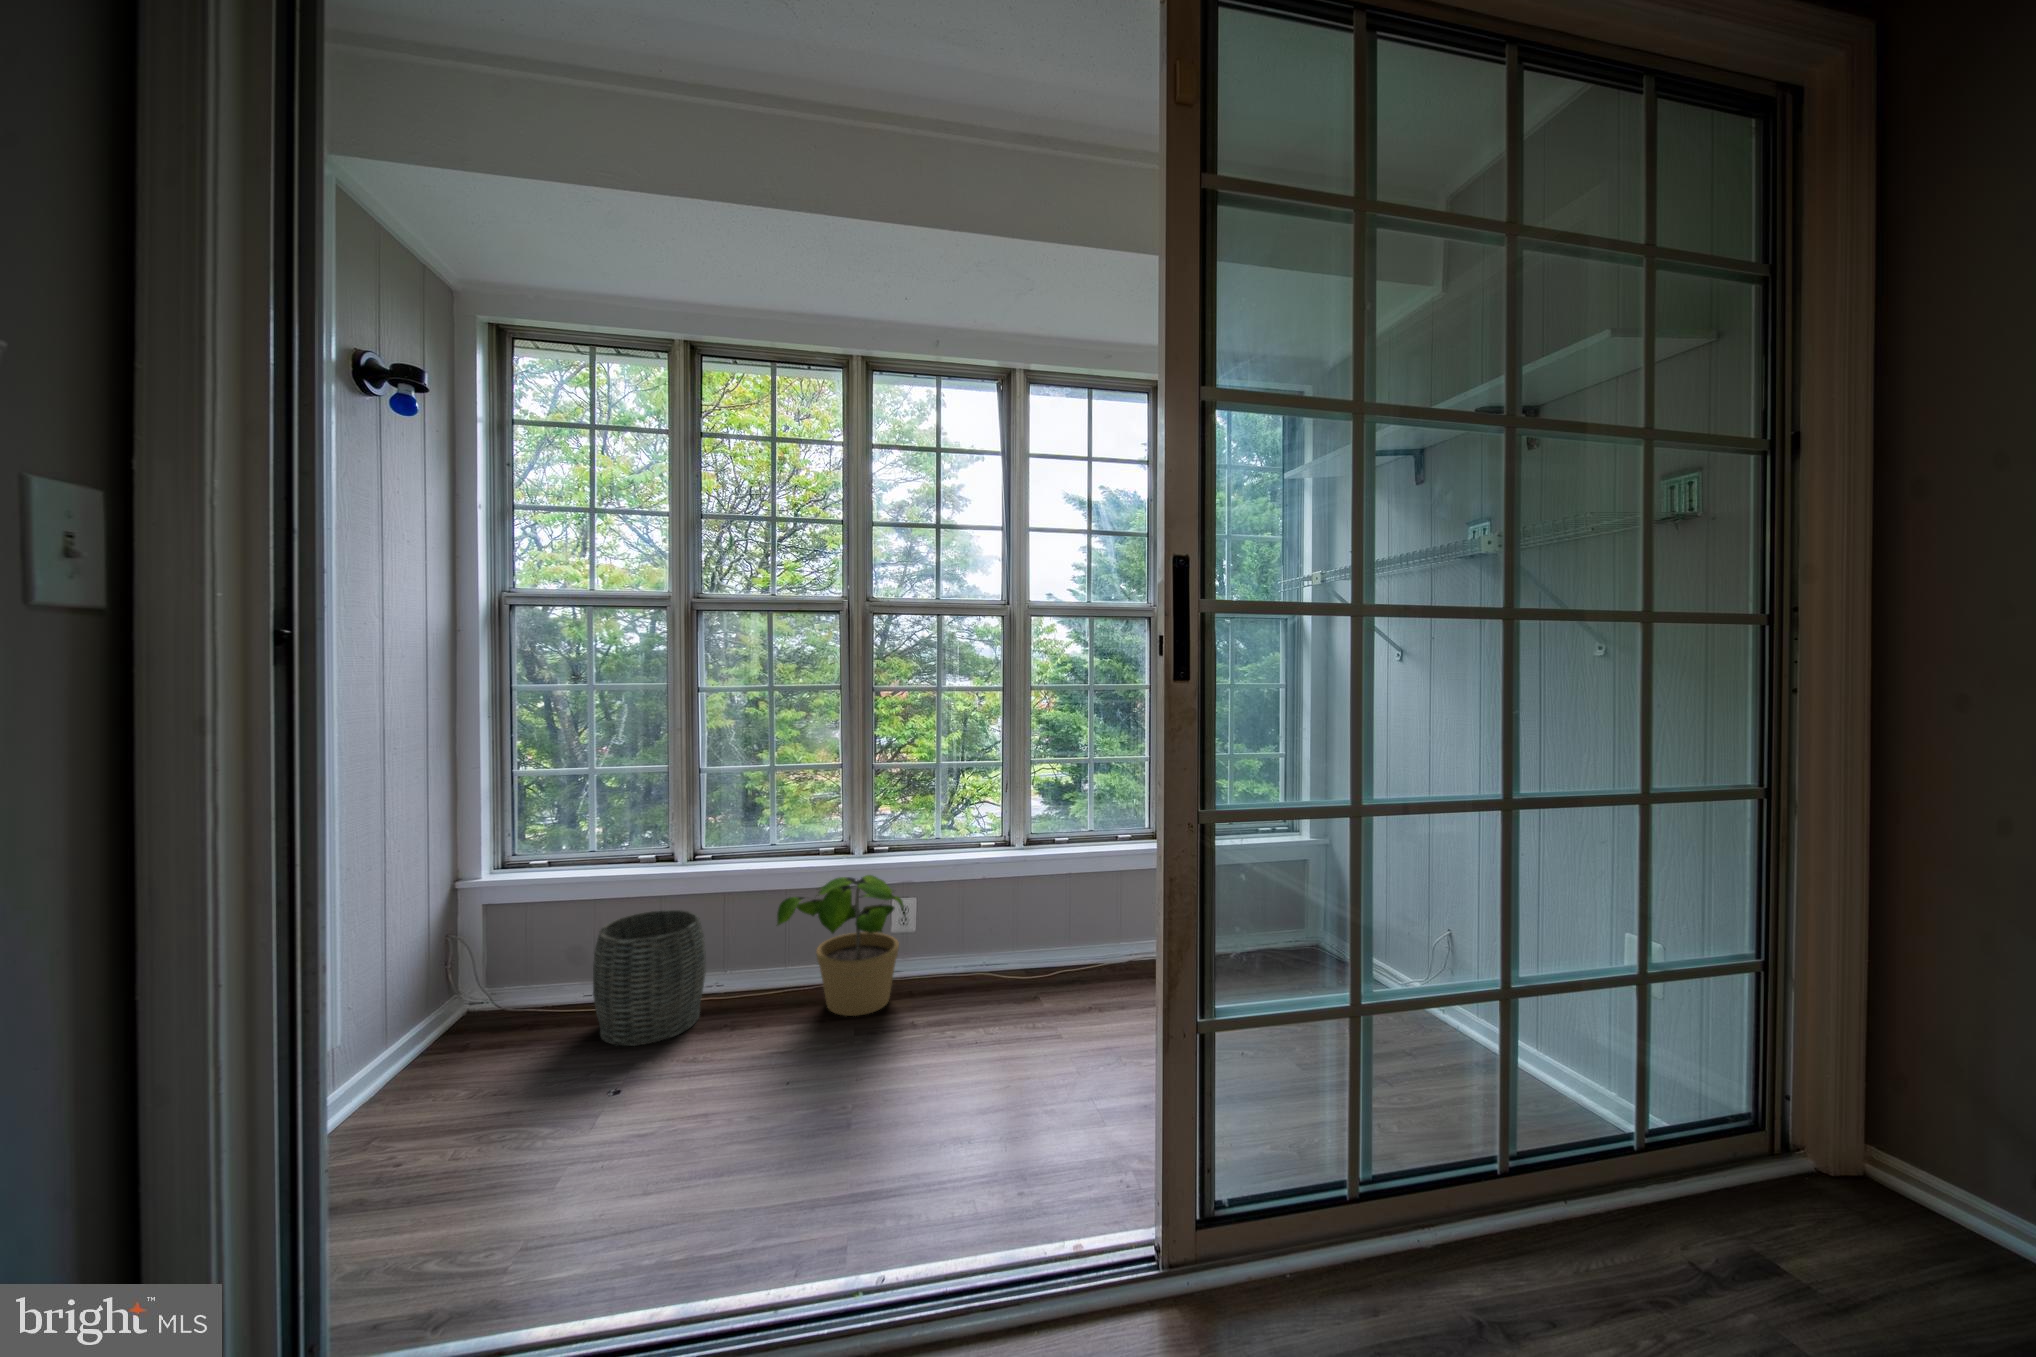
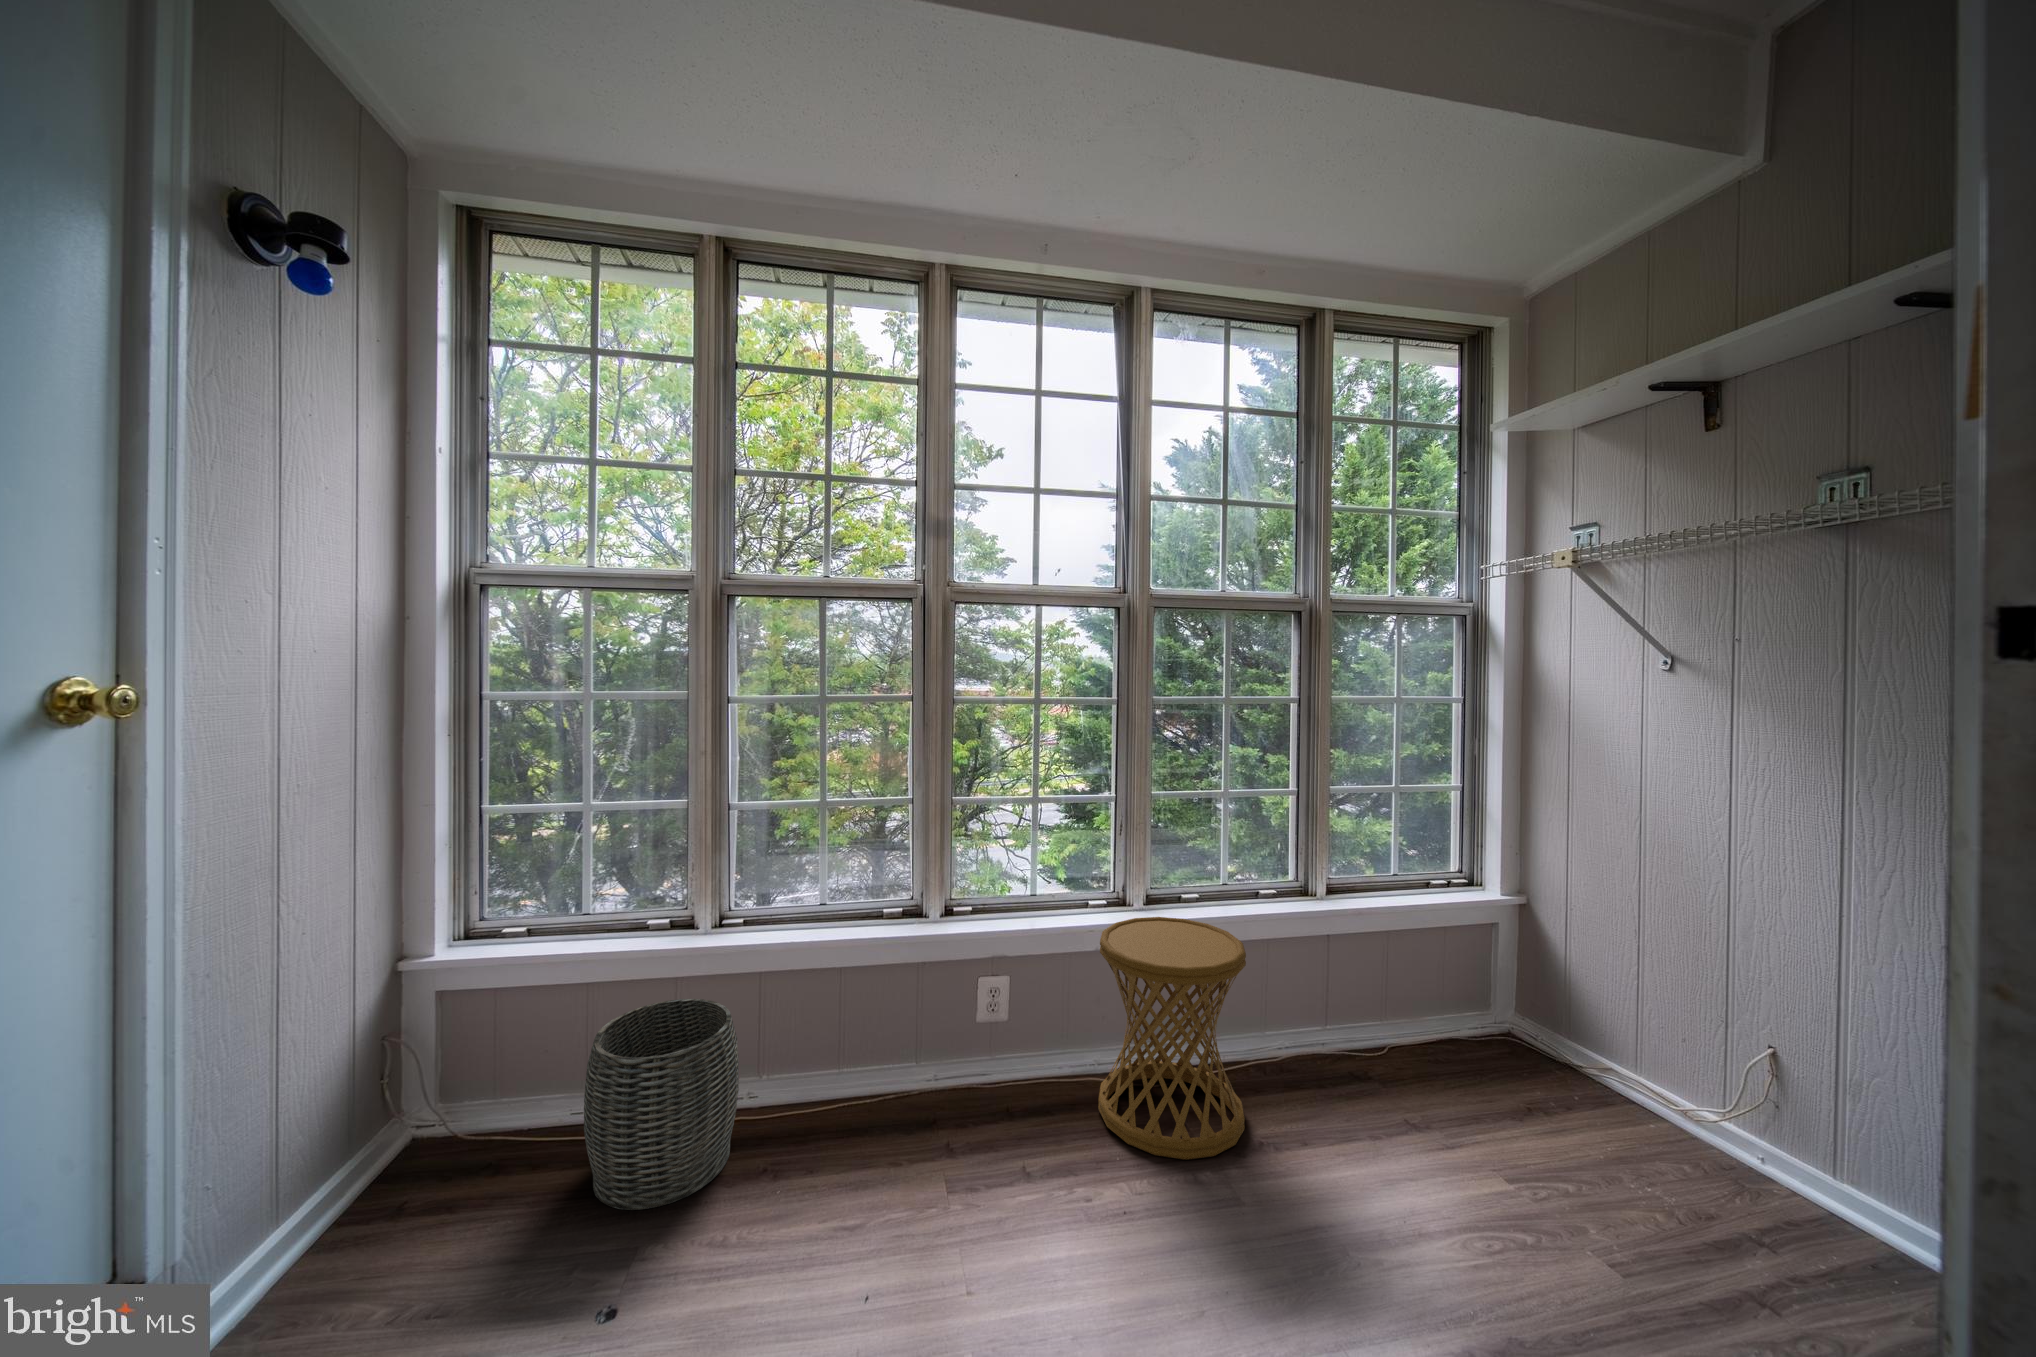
side table: none [977,852,1083,1017] -> present [1098,917,1246,1160]
potted plant: present [777,875,907,1016] -> none [838,959,1018,1153]

